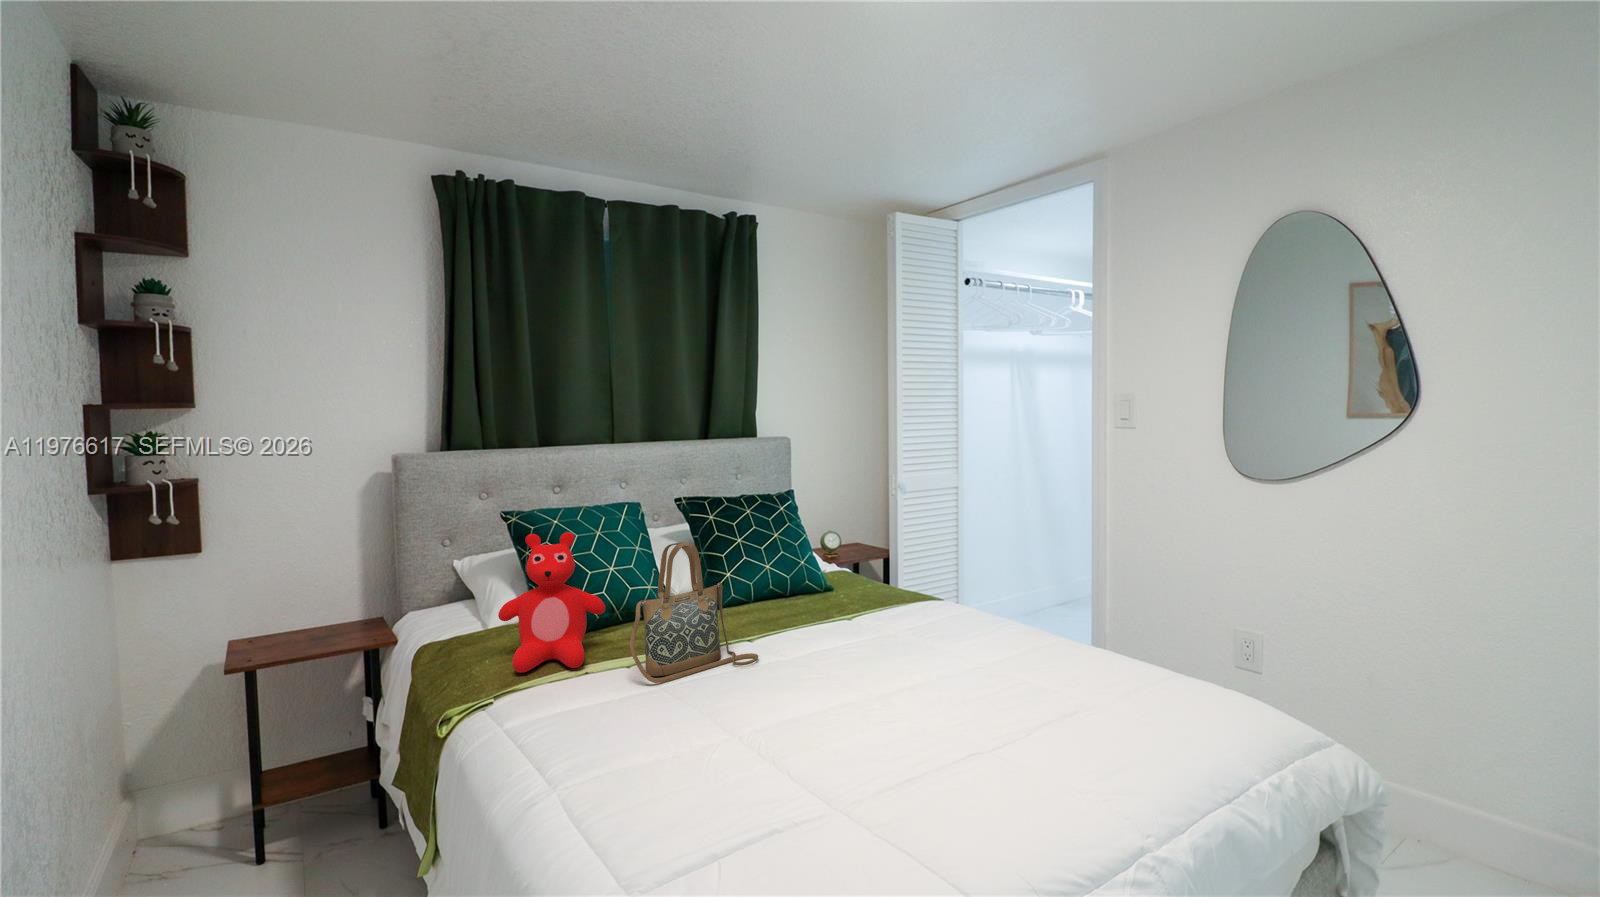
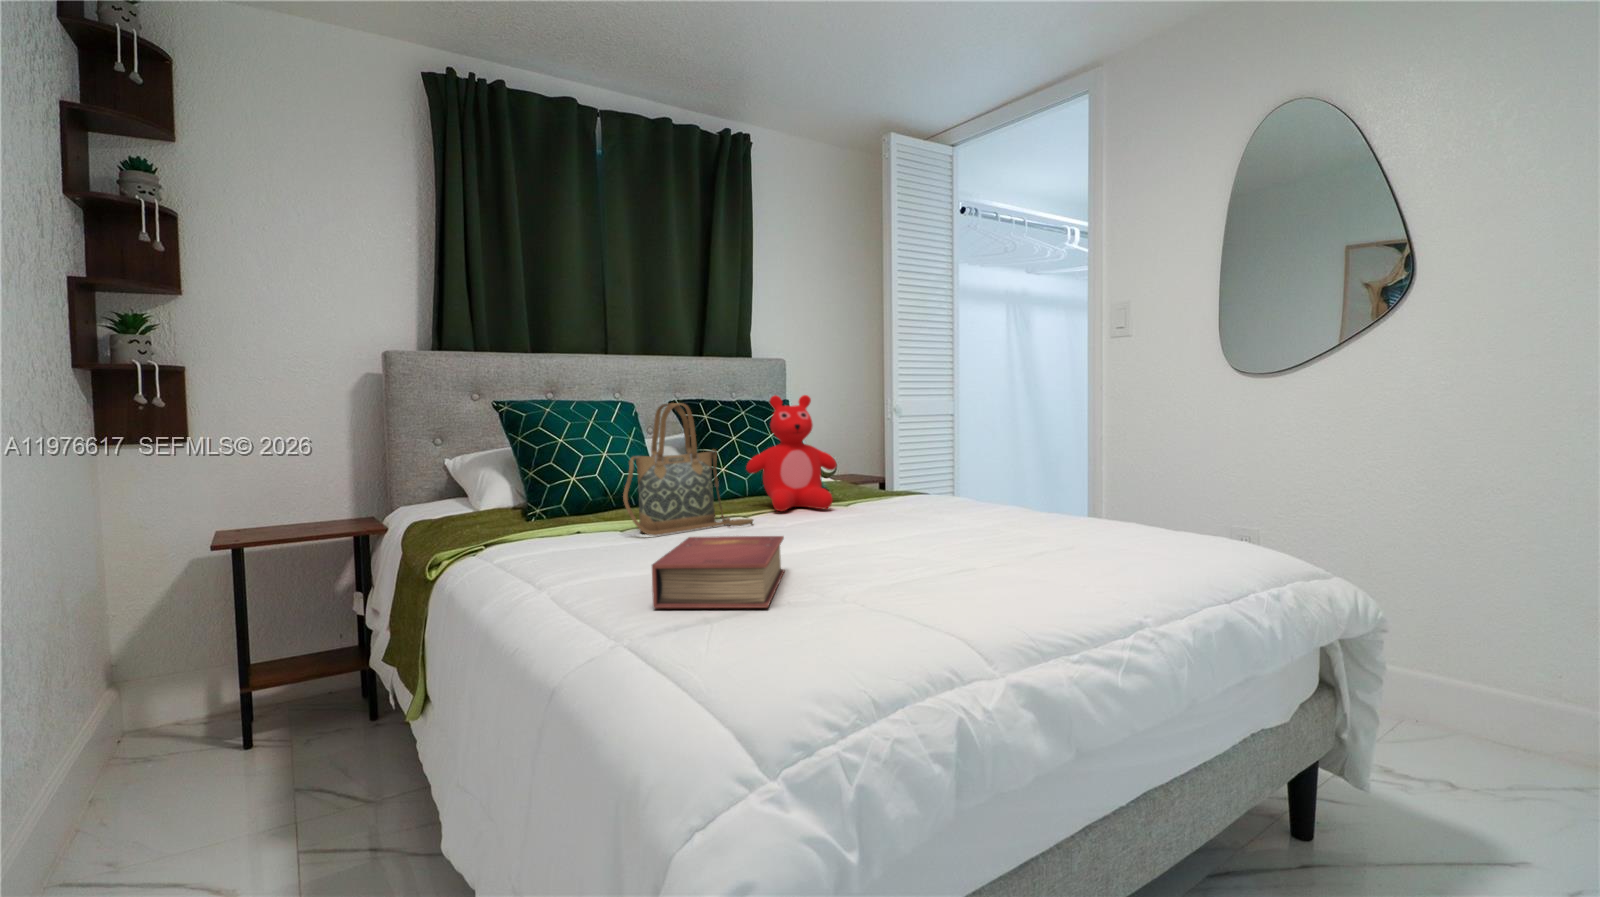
teddy bear: present [498,532,606,673] -> present [746,395,836,511]
book: none [658,725,789,840] -> present [652,536,785,608]

